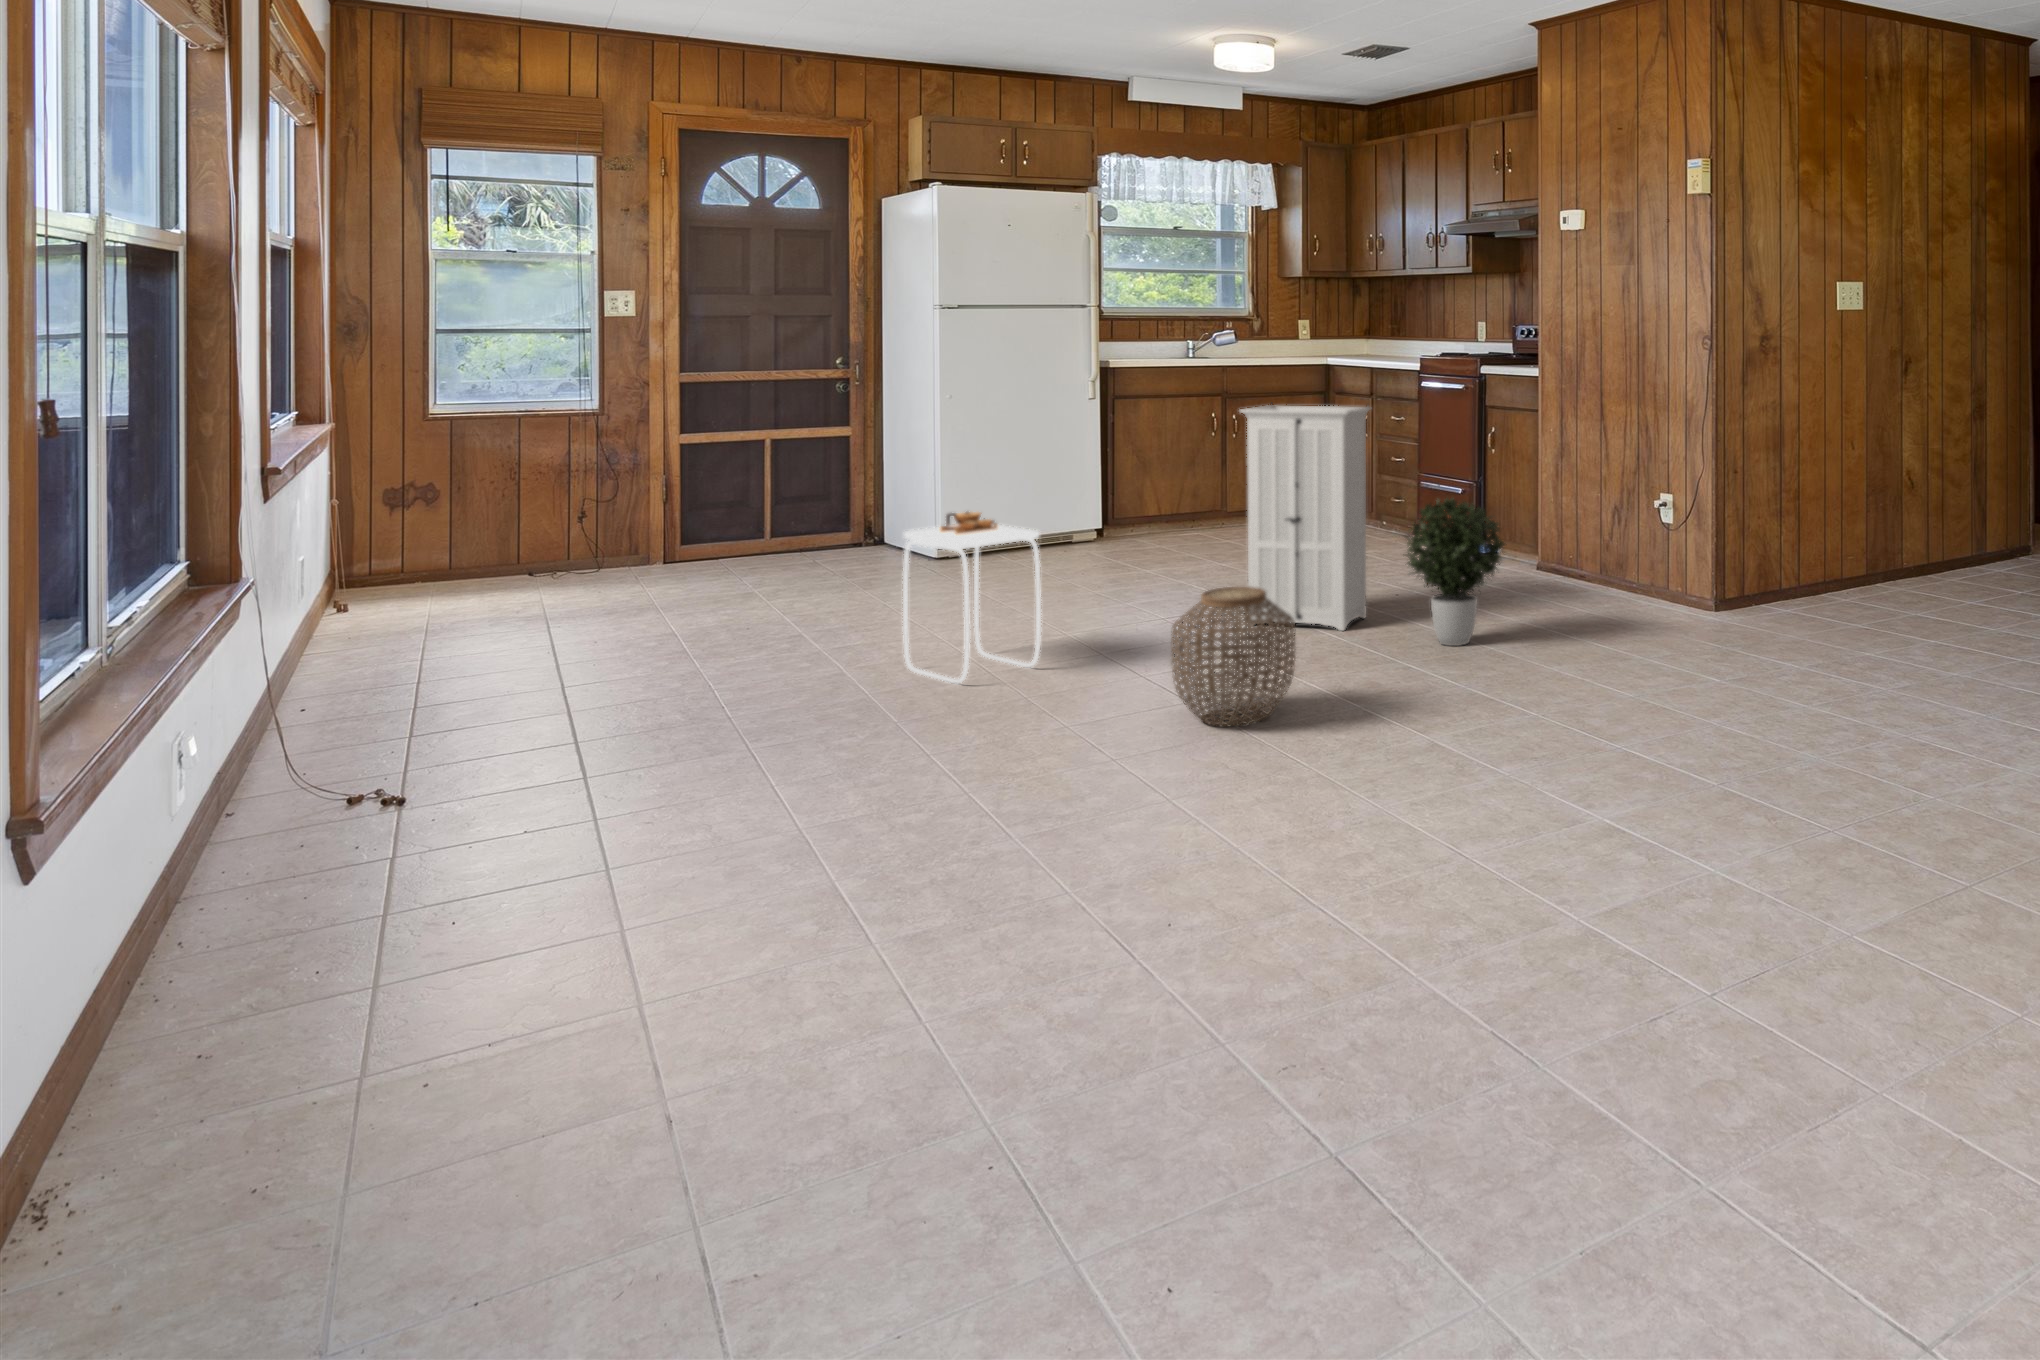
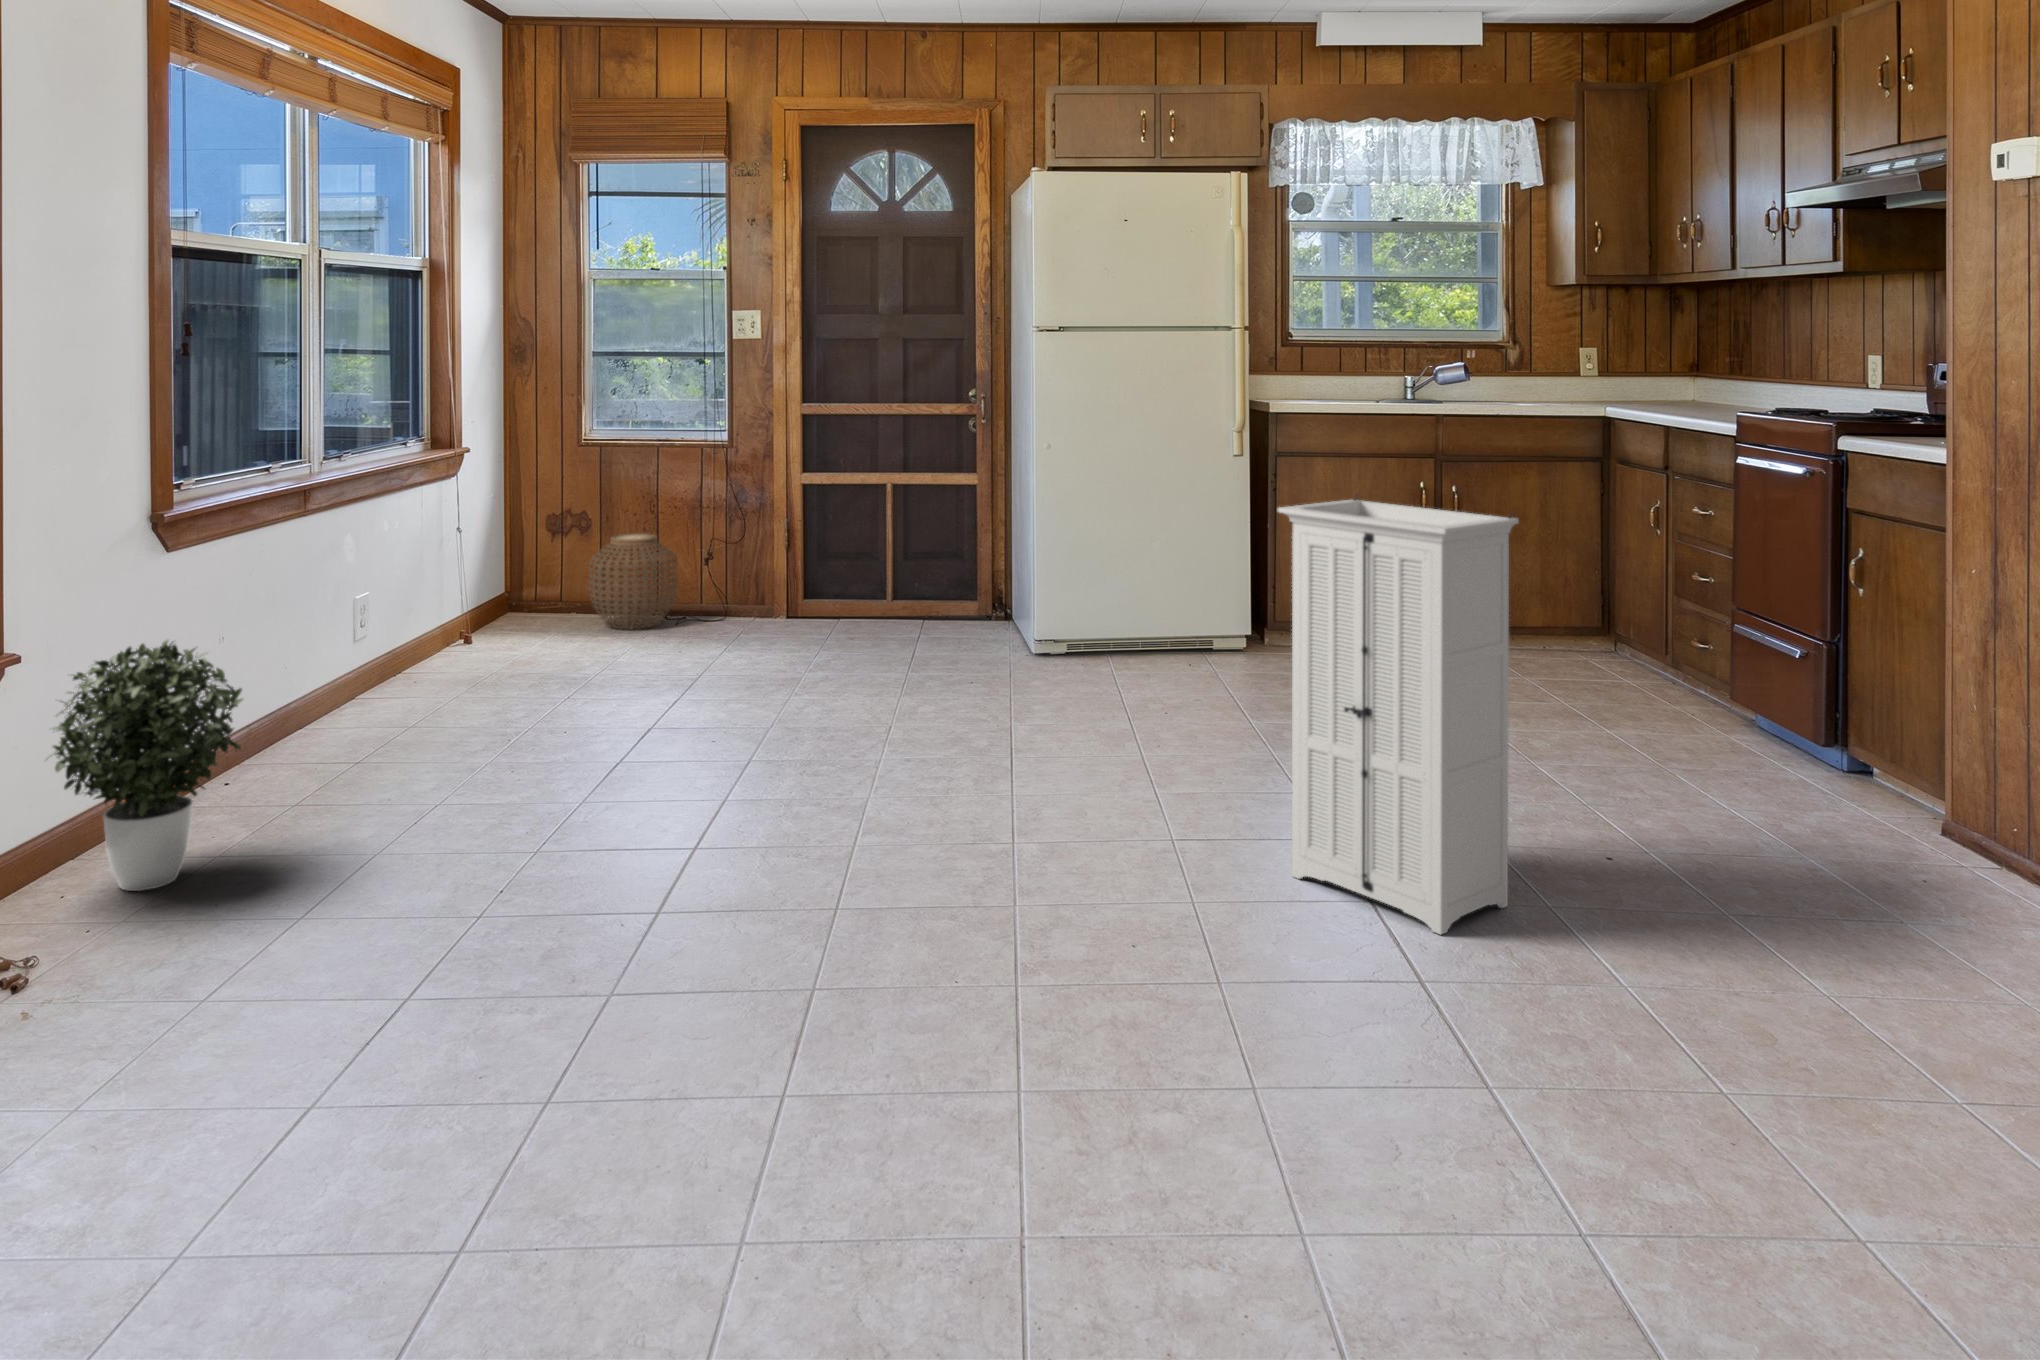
potted plant: present [1405,498,1505,646] -> present [47,640,243,891]
side table: present [903,512,1041,683] -> none [760,641,906,911]
woven basket: present [1171,587,1296,727] -> present [589,533,677,630]

